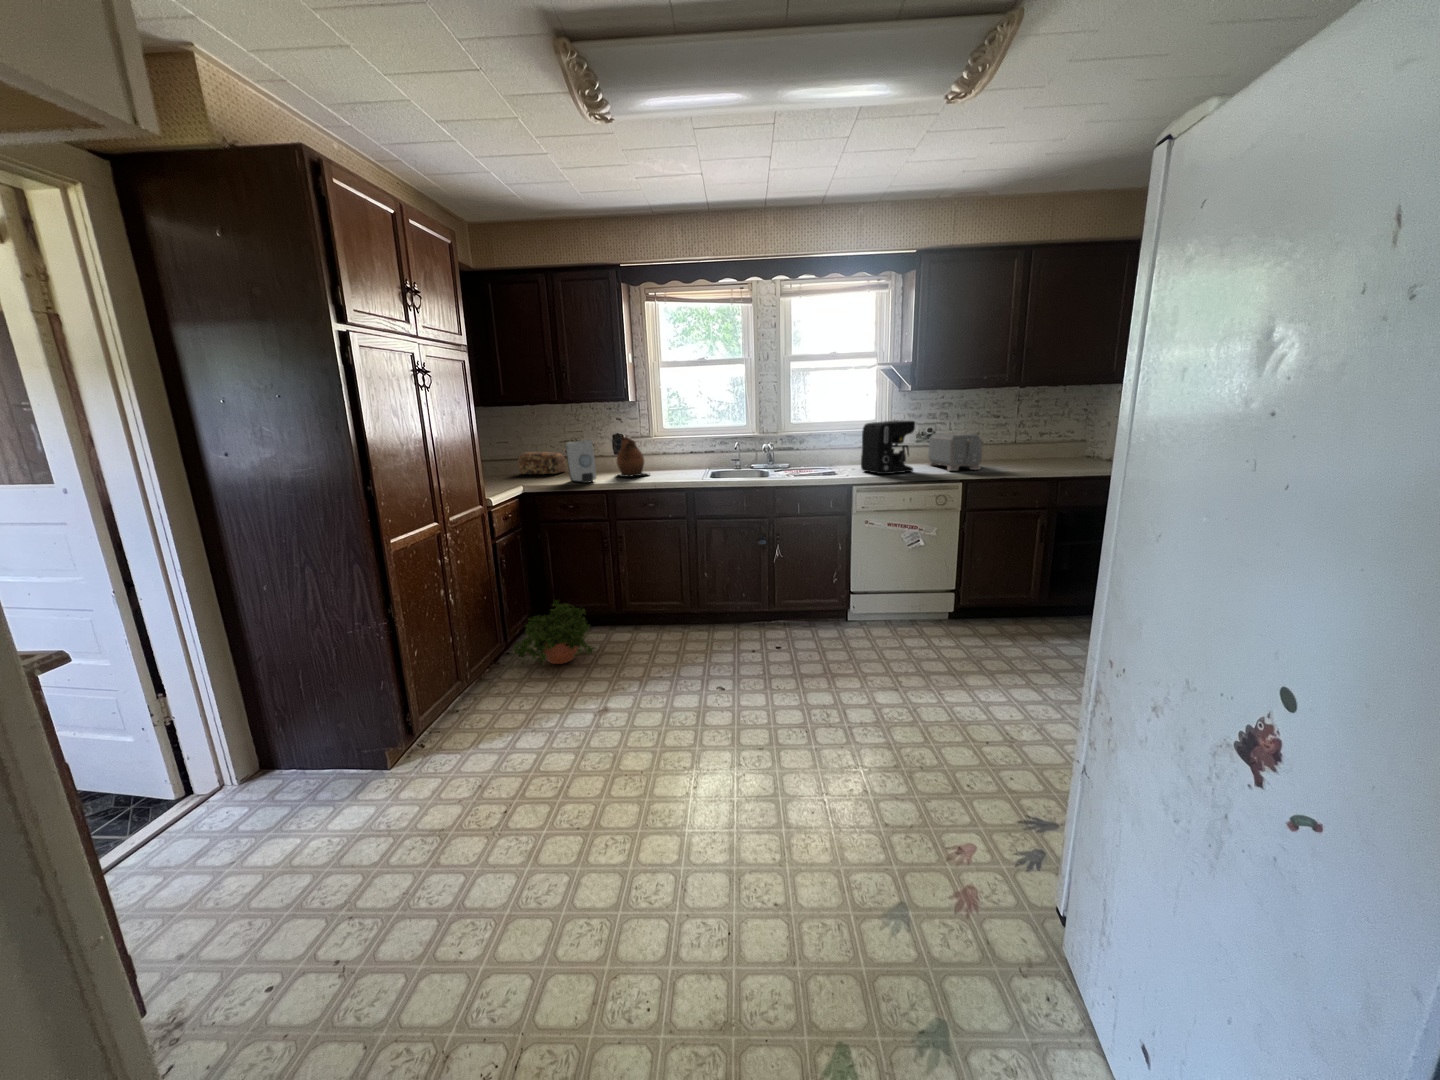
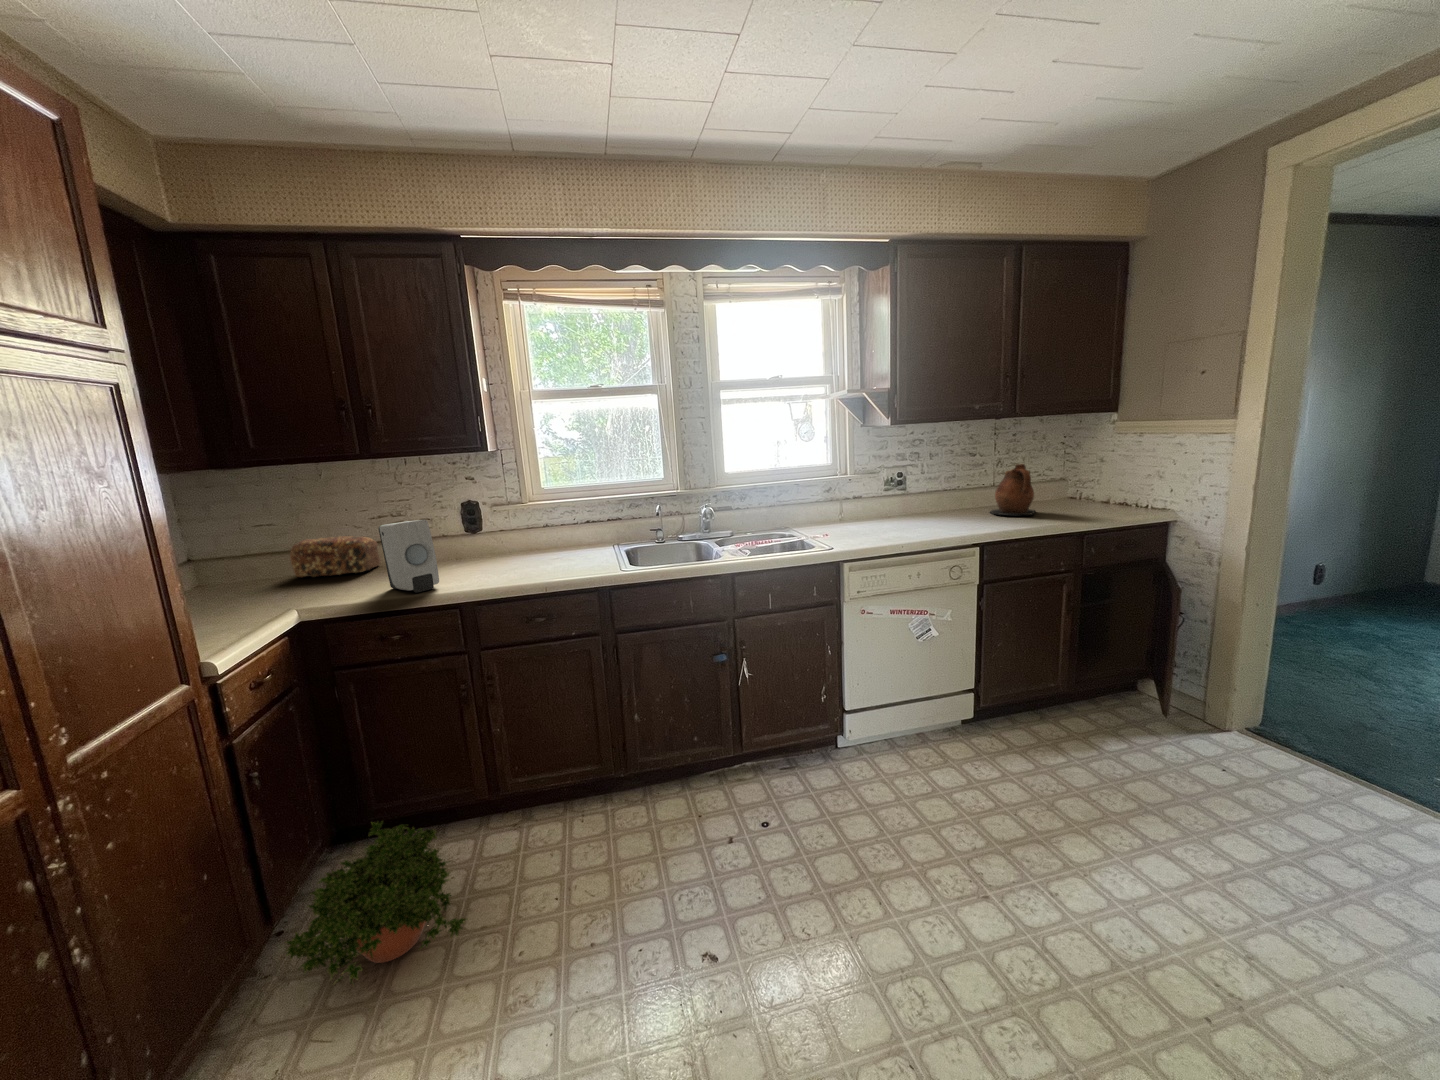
coffee maker: present [861,420,915,474] -> none [839,466,910,542]
toaster: present [928,433,983,471] -> none [909,478,989,531]
ceramic pitcher: present [617,437,647,477] -> present [990,464,1035,515]

